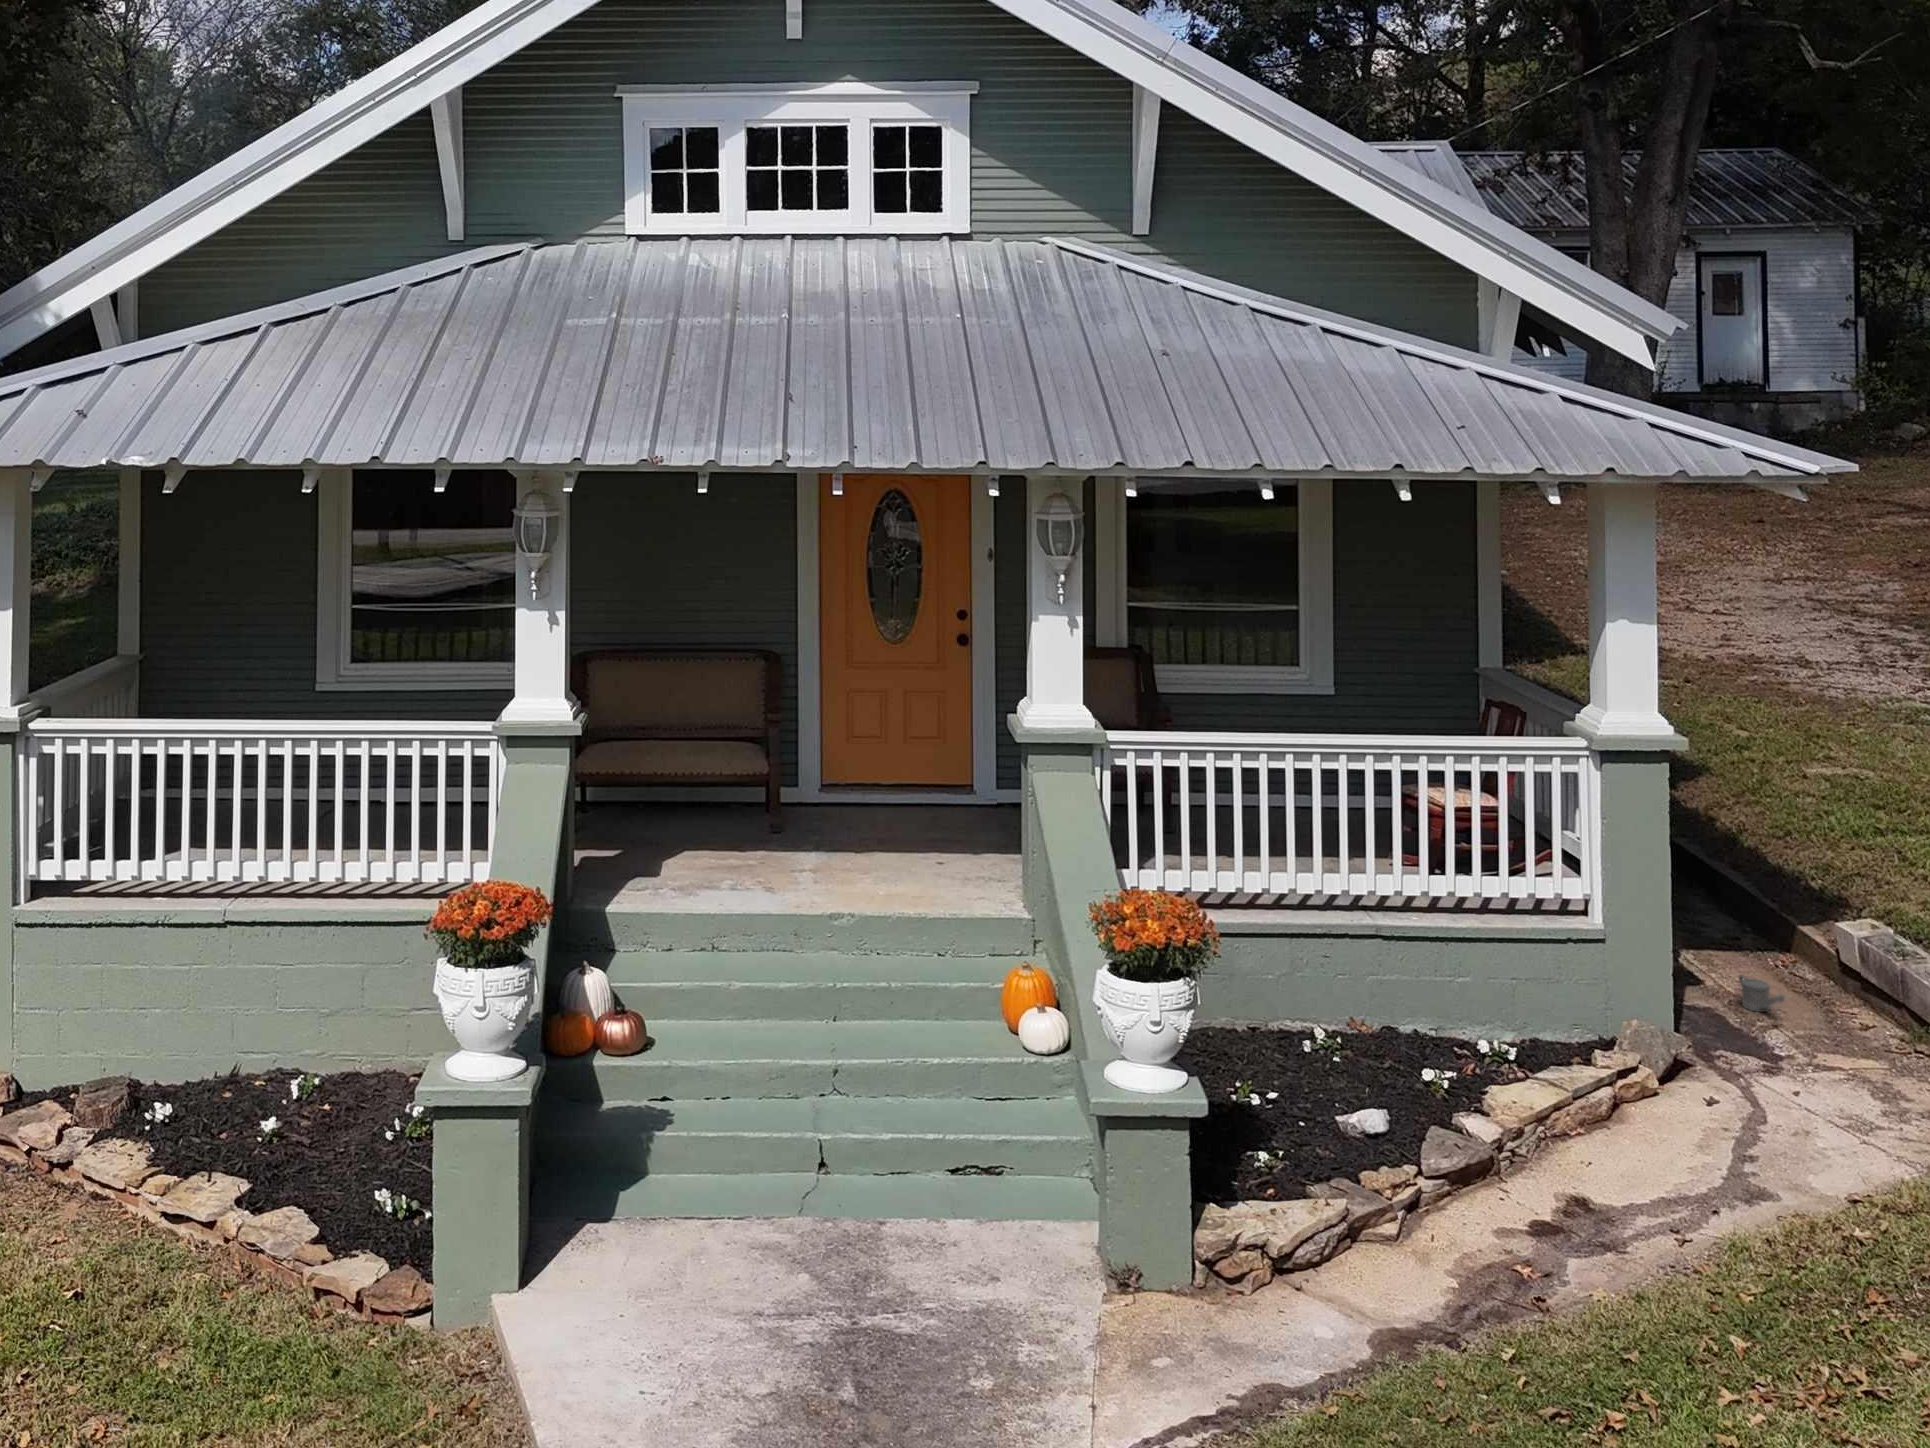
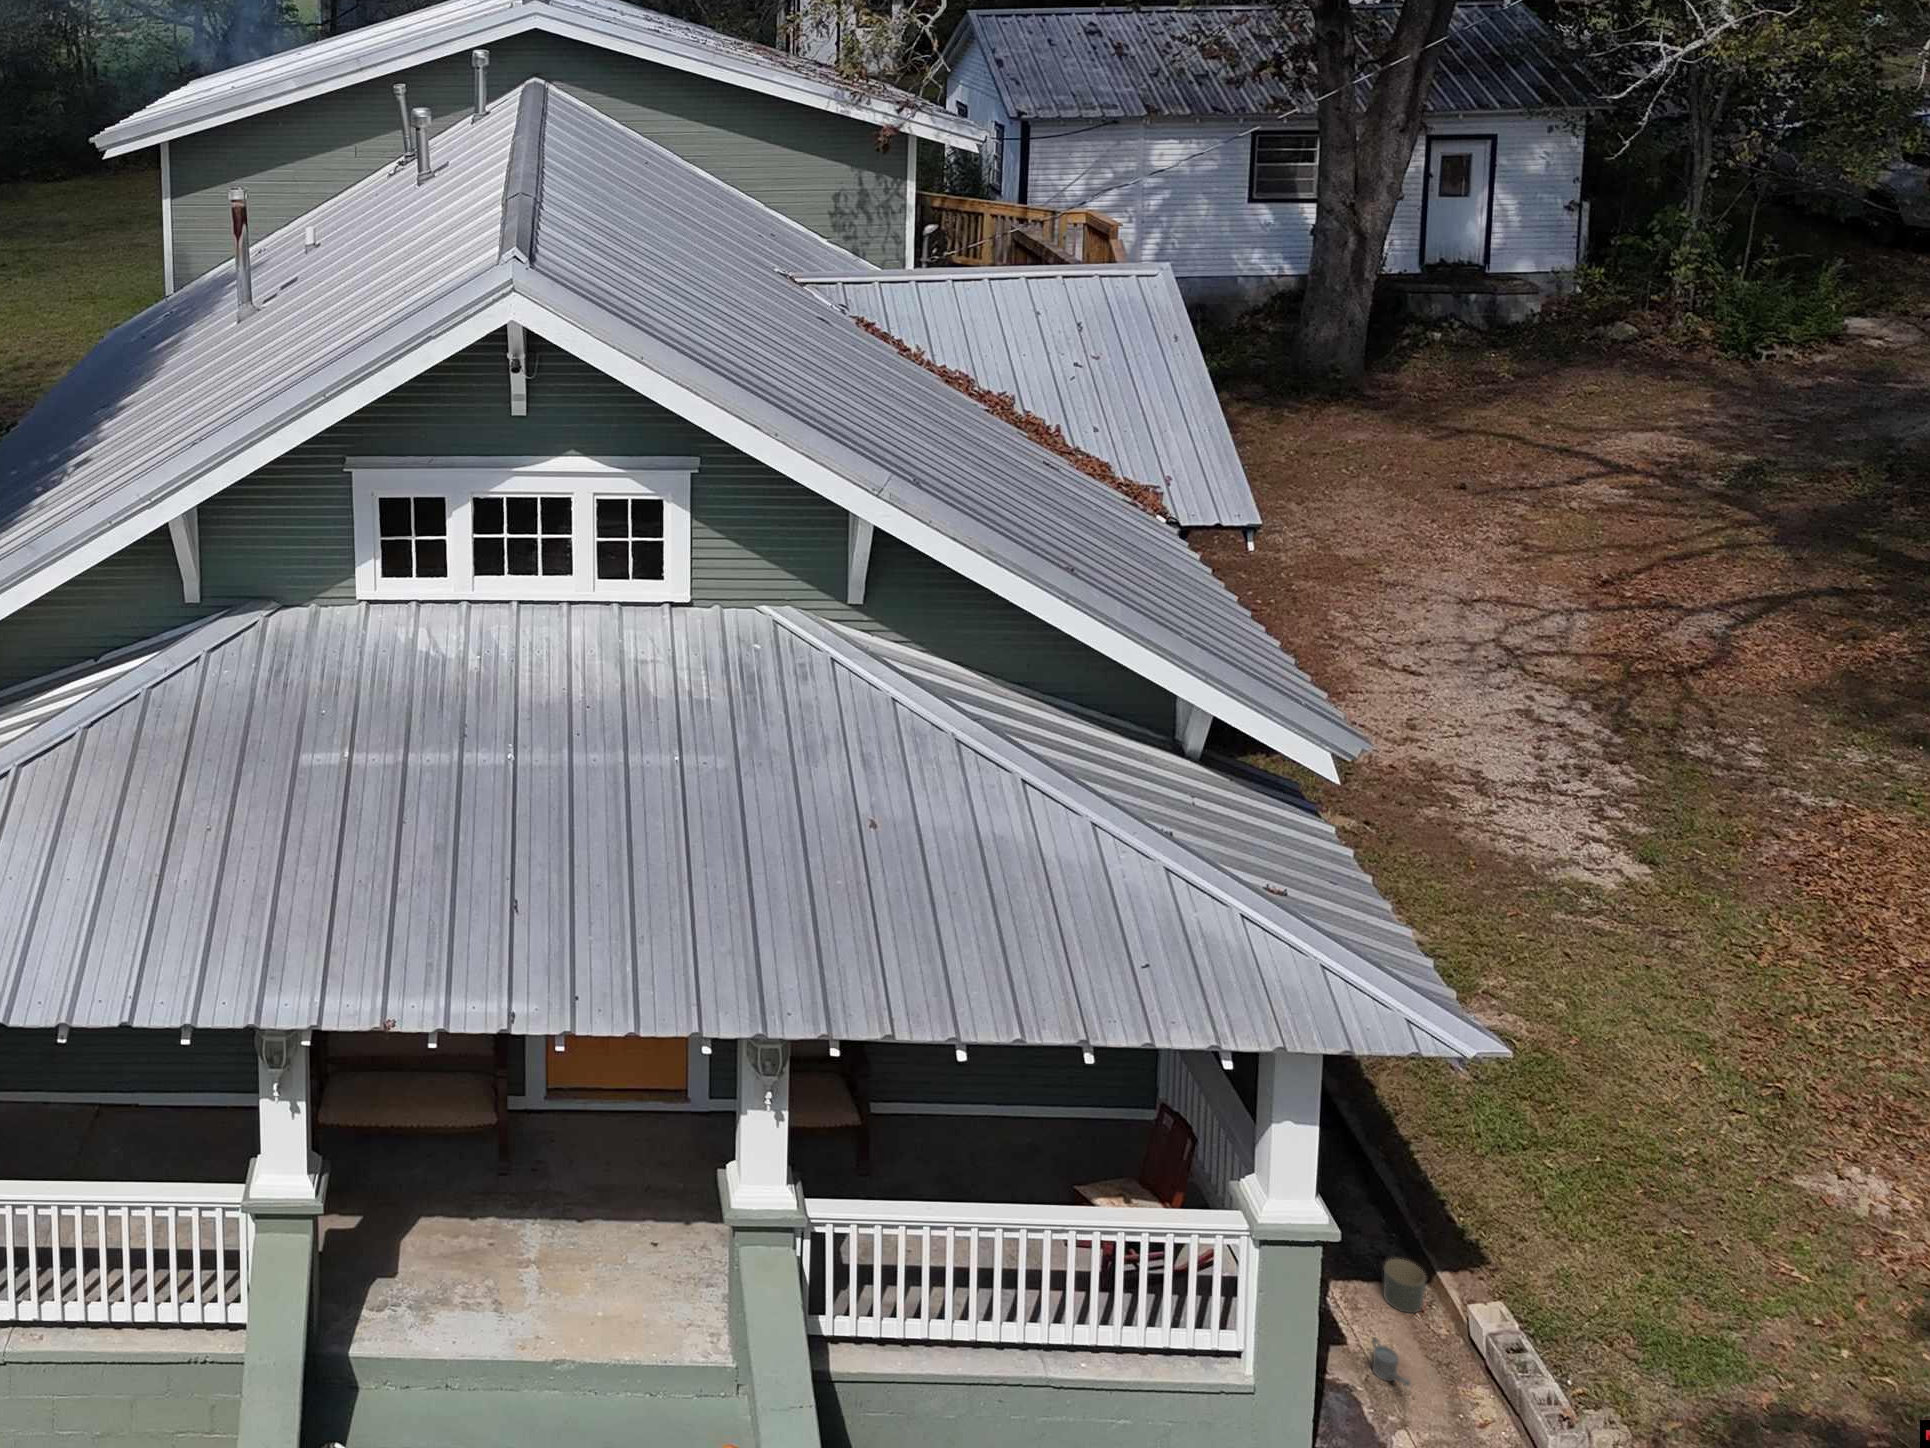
planter: none [1746,925,1792,974] -> present [1383,1259,1425,1313]

